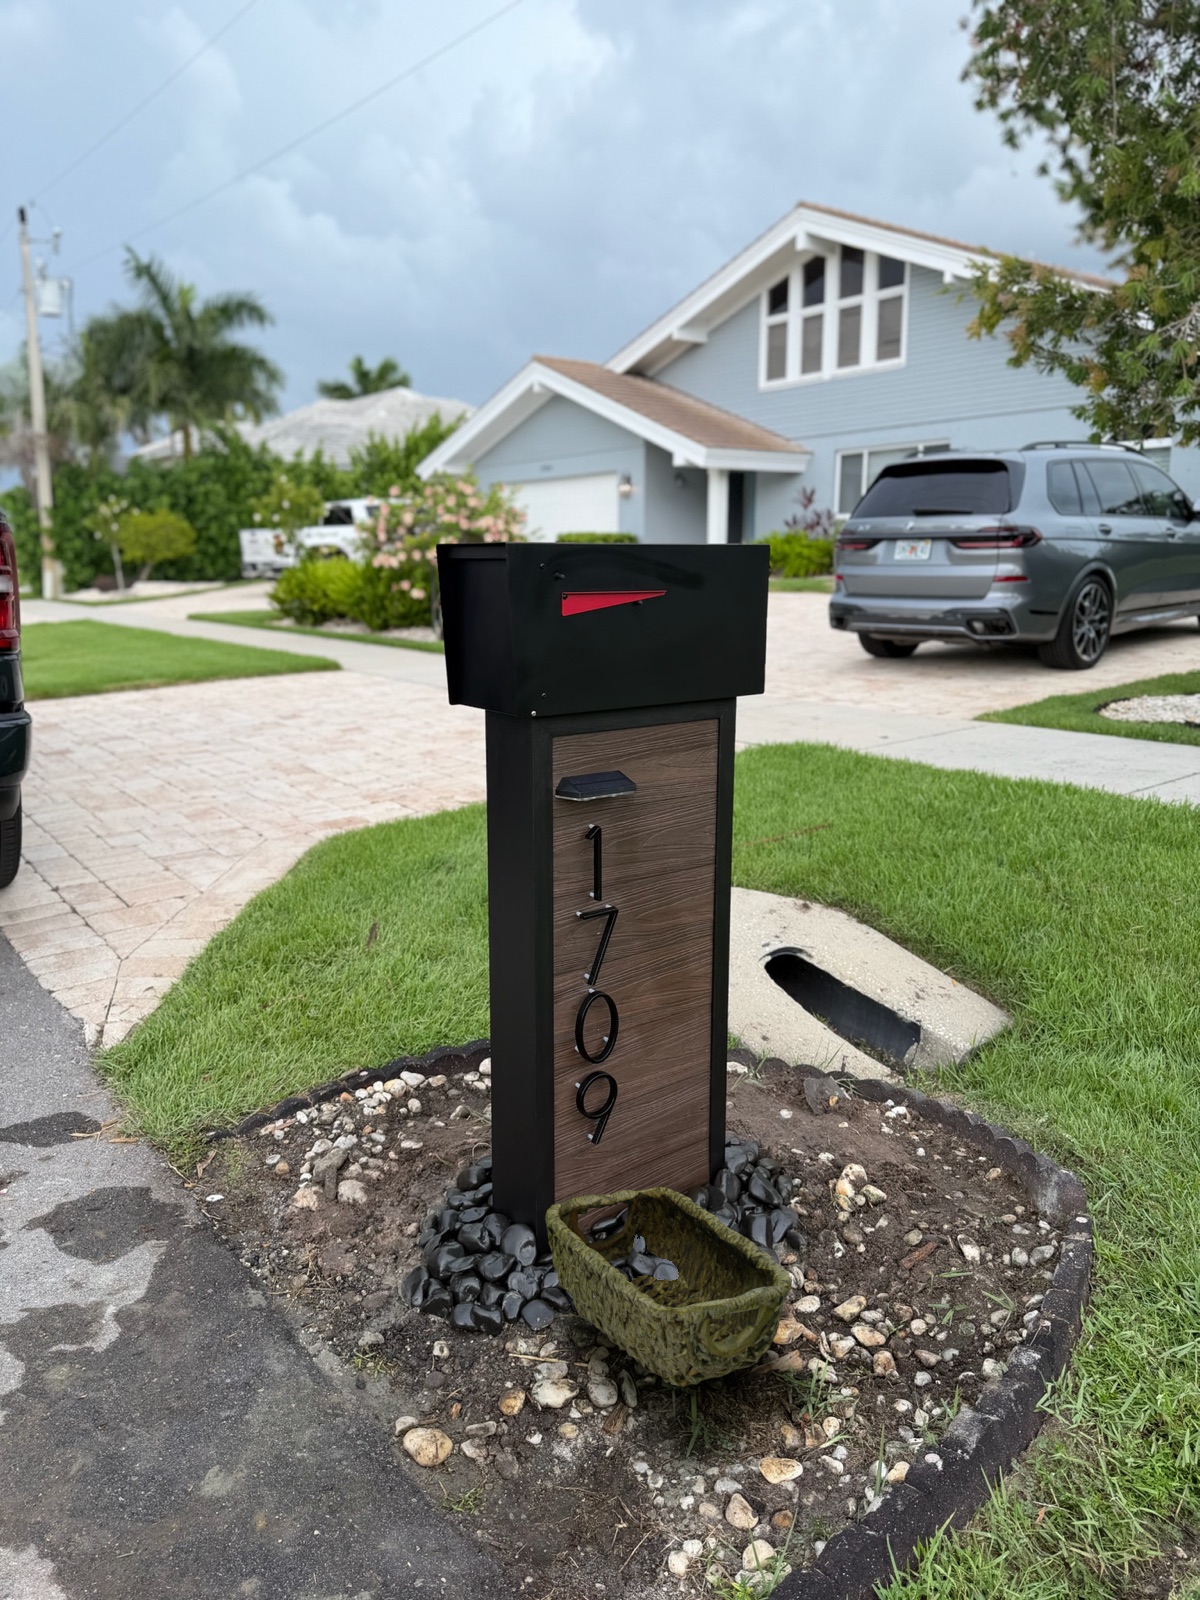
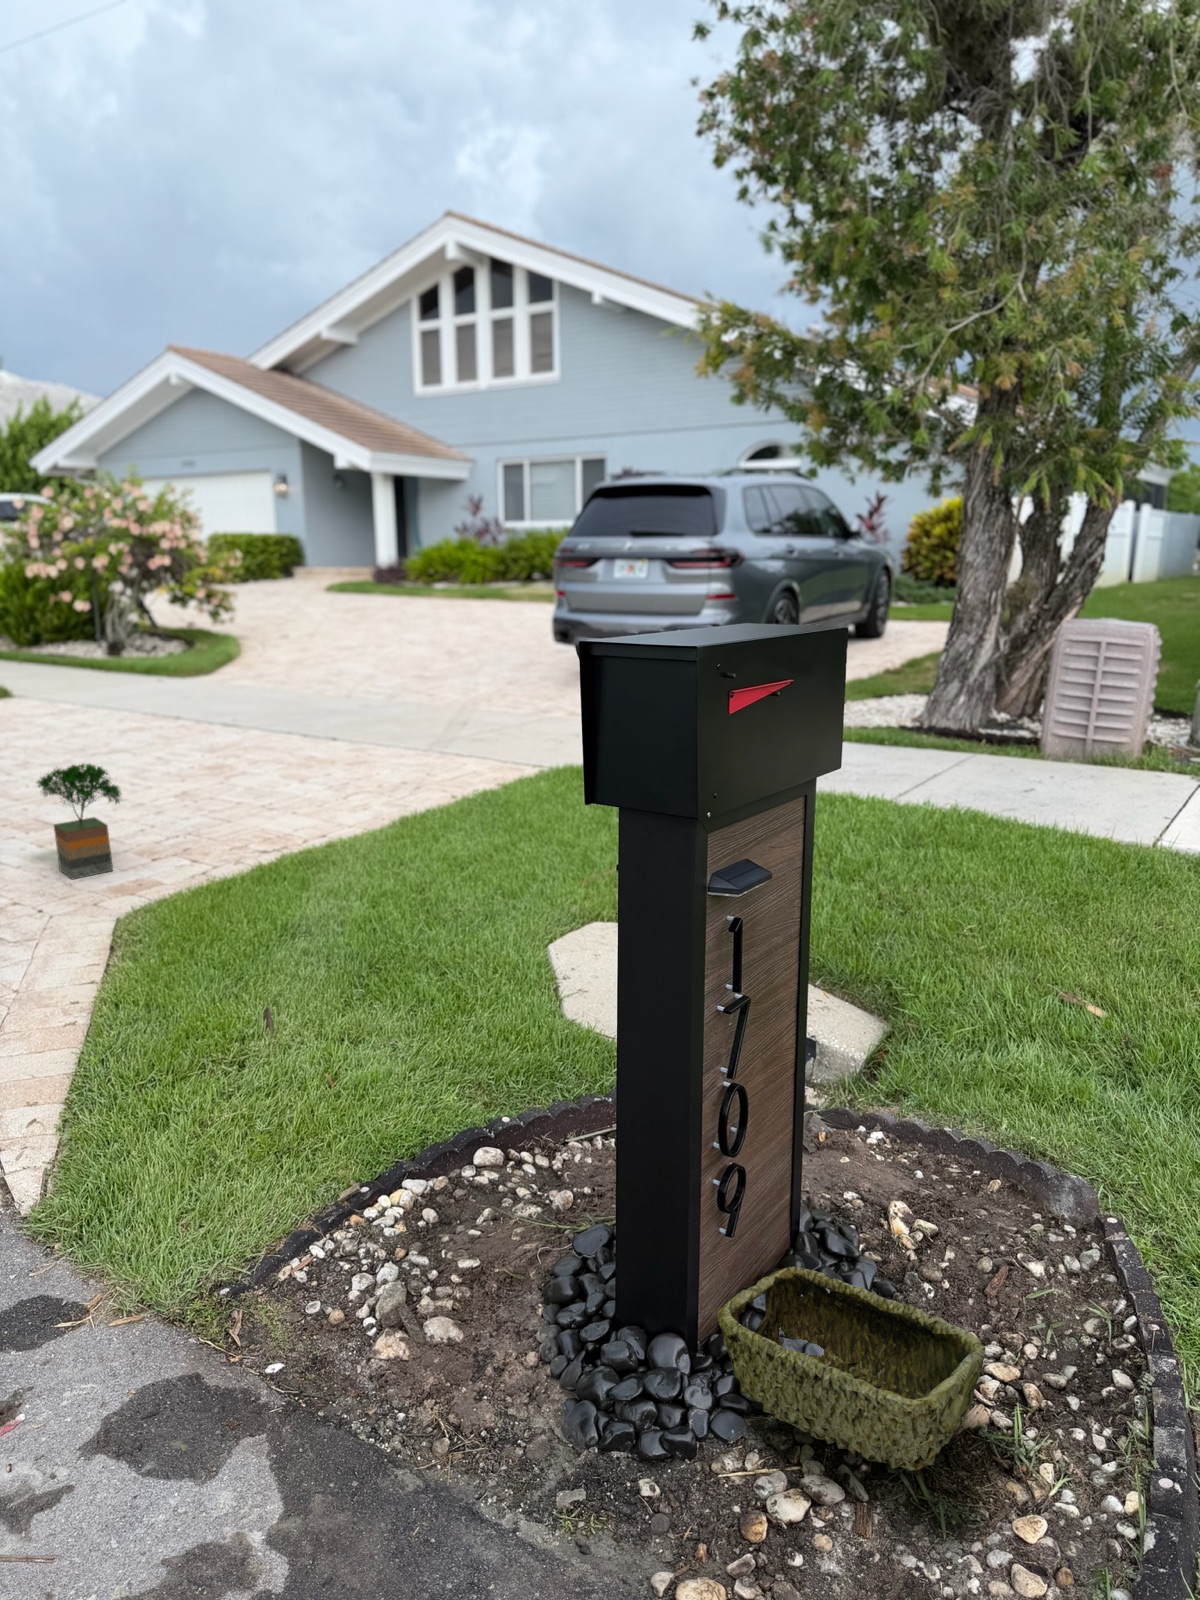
potted tree: none [283,692,358,801] -> present [36,764,121,879]

